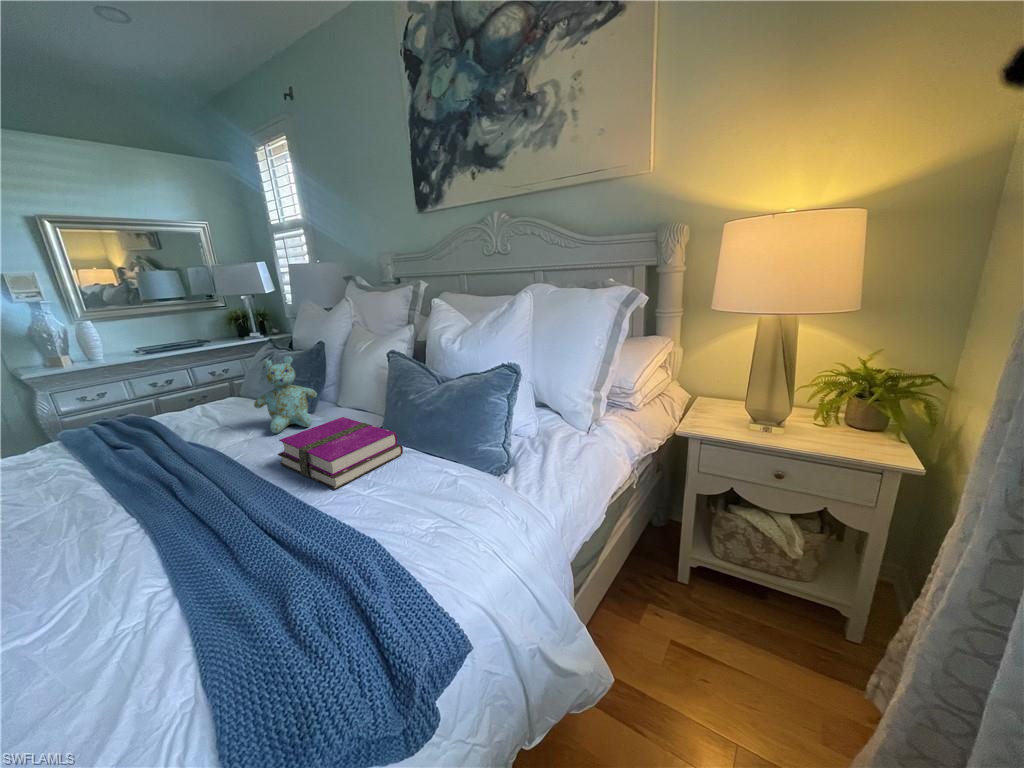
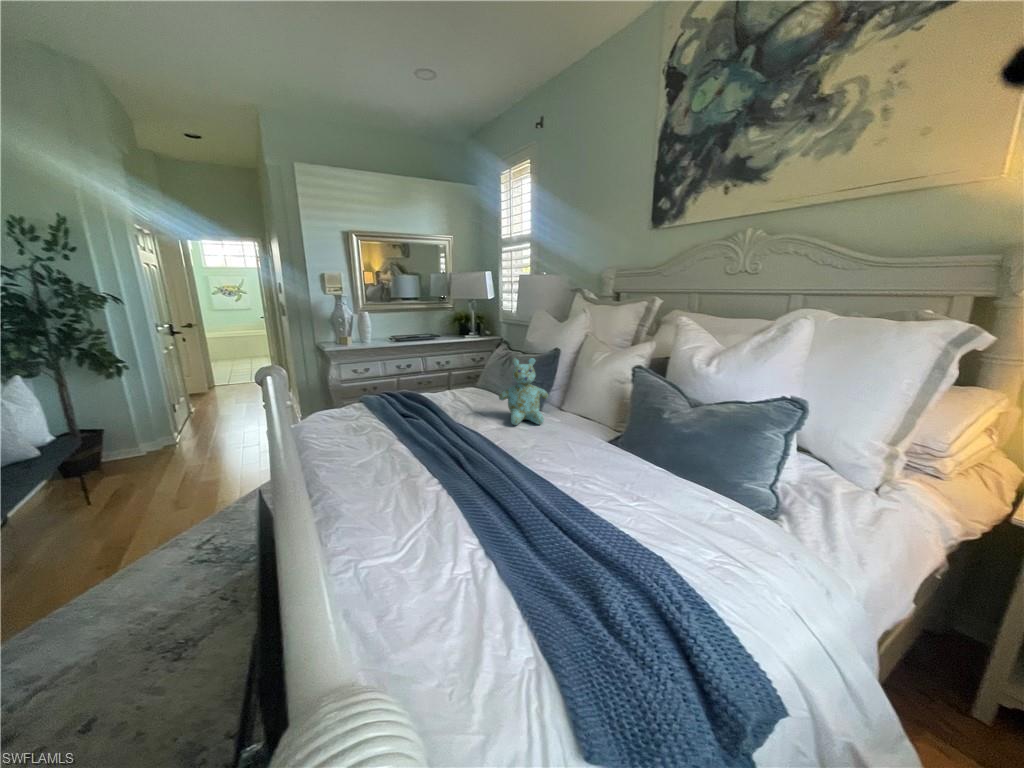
hardback book: present [278,417,403,489] -> none [528,421,643,488]

